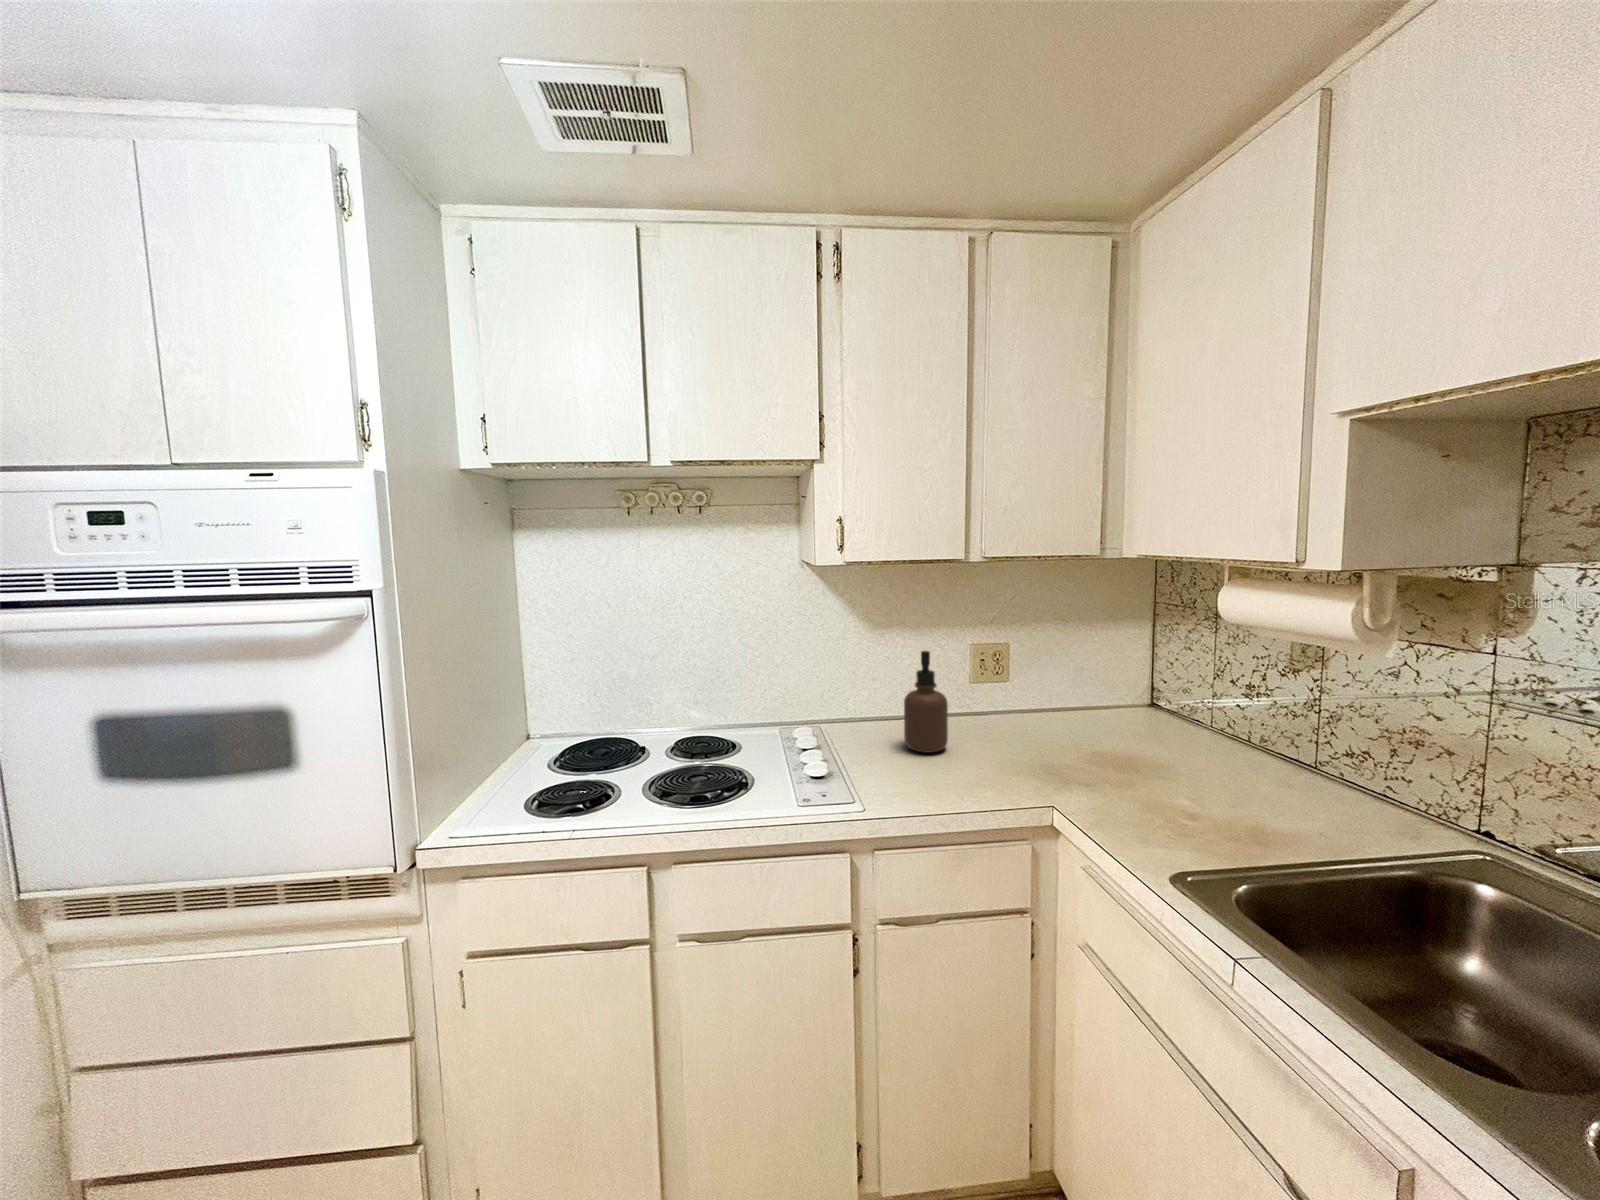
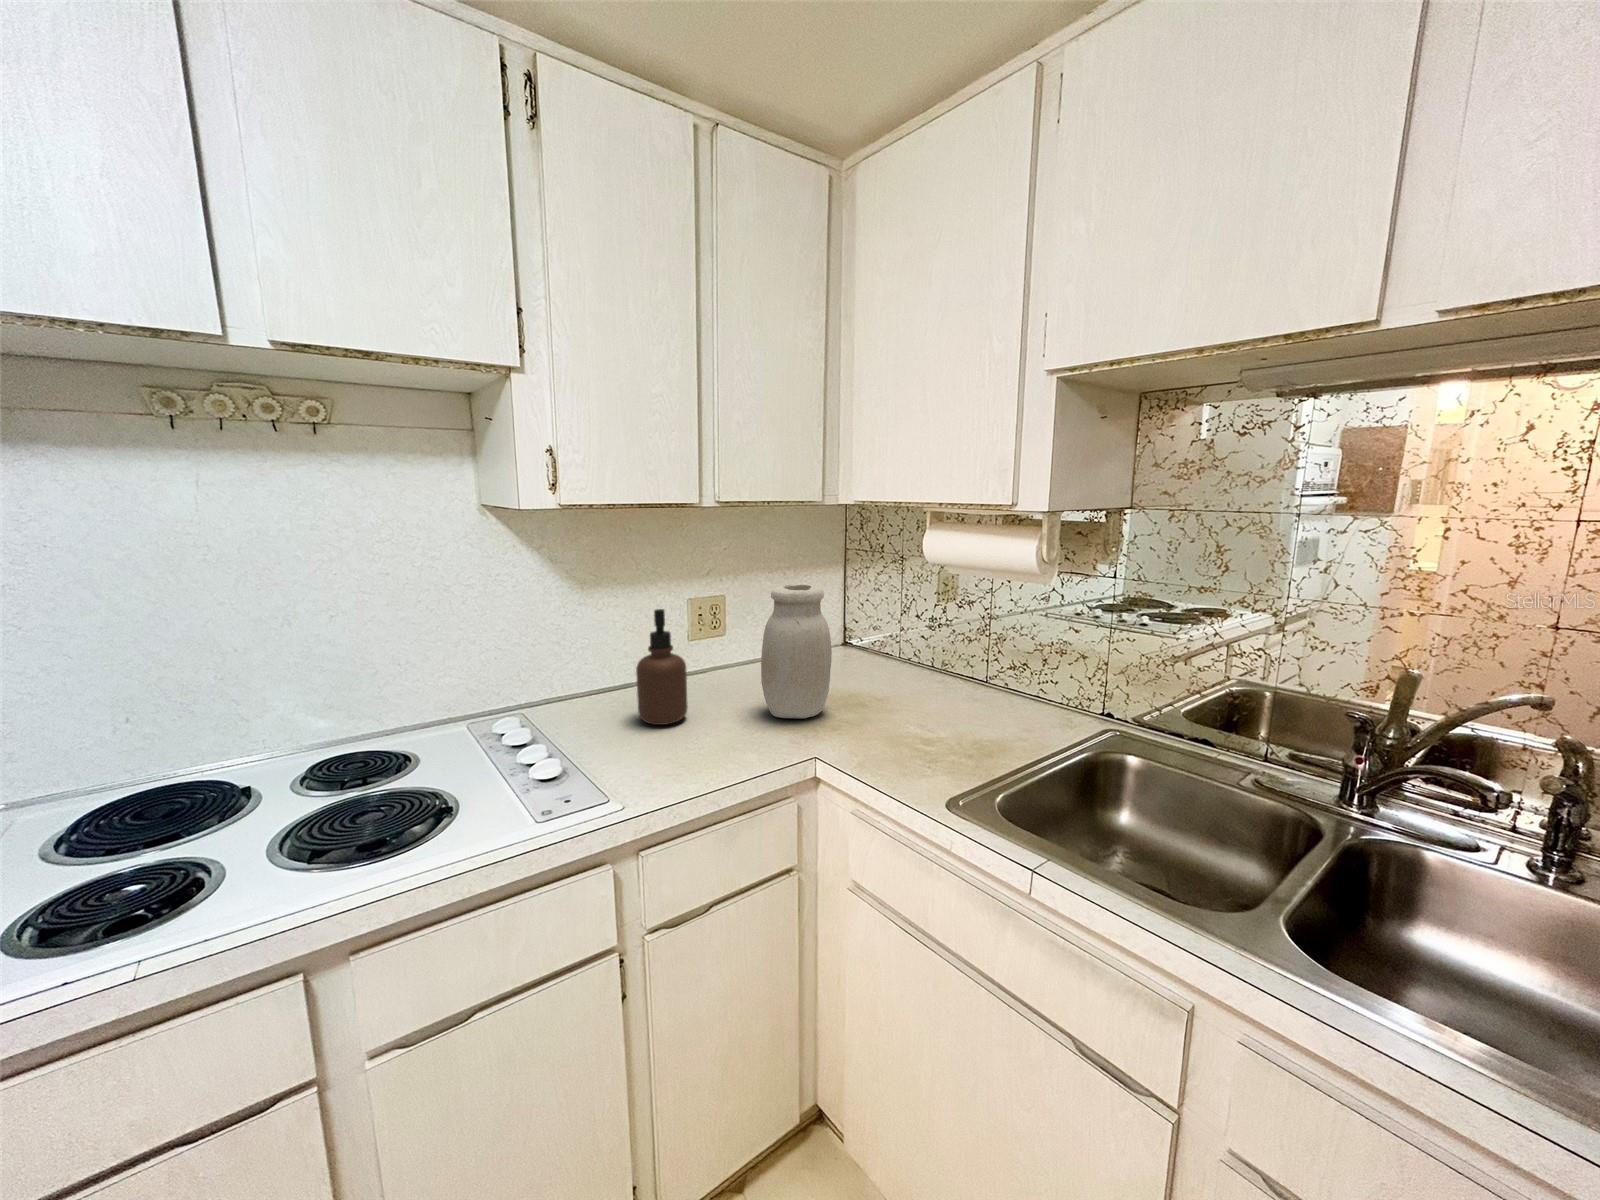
jar: none [1019,637,1093,769] -> present [761,584,832,718]

